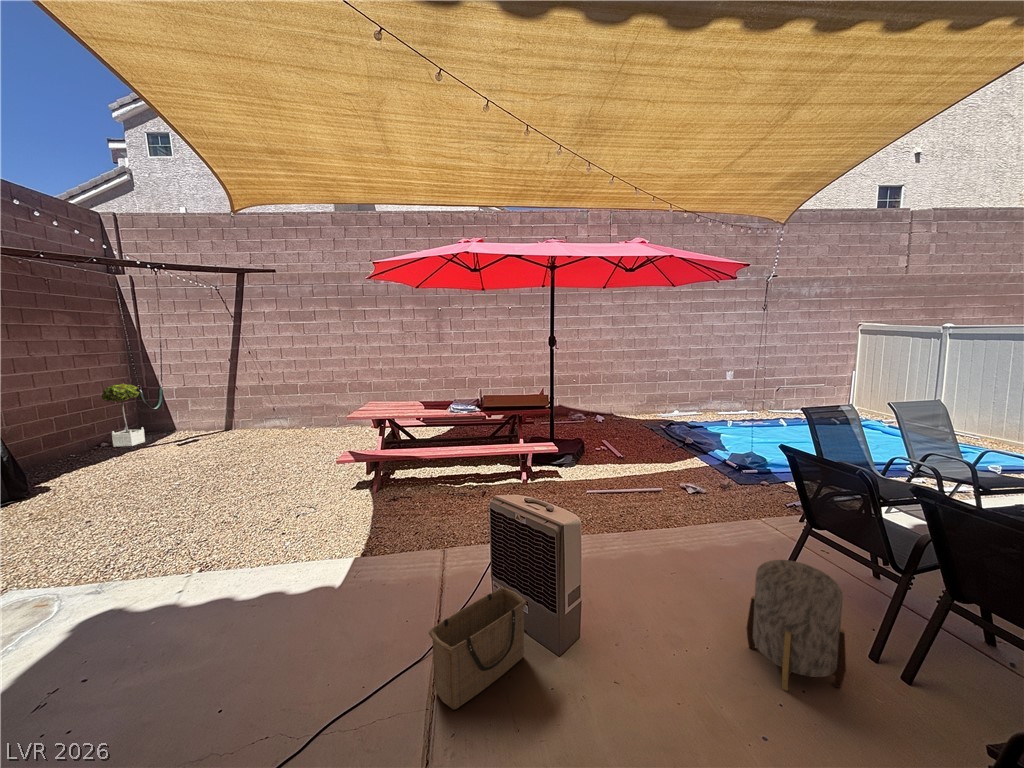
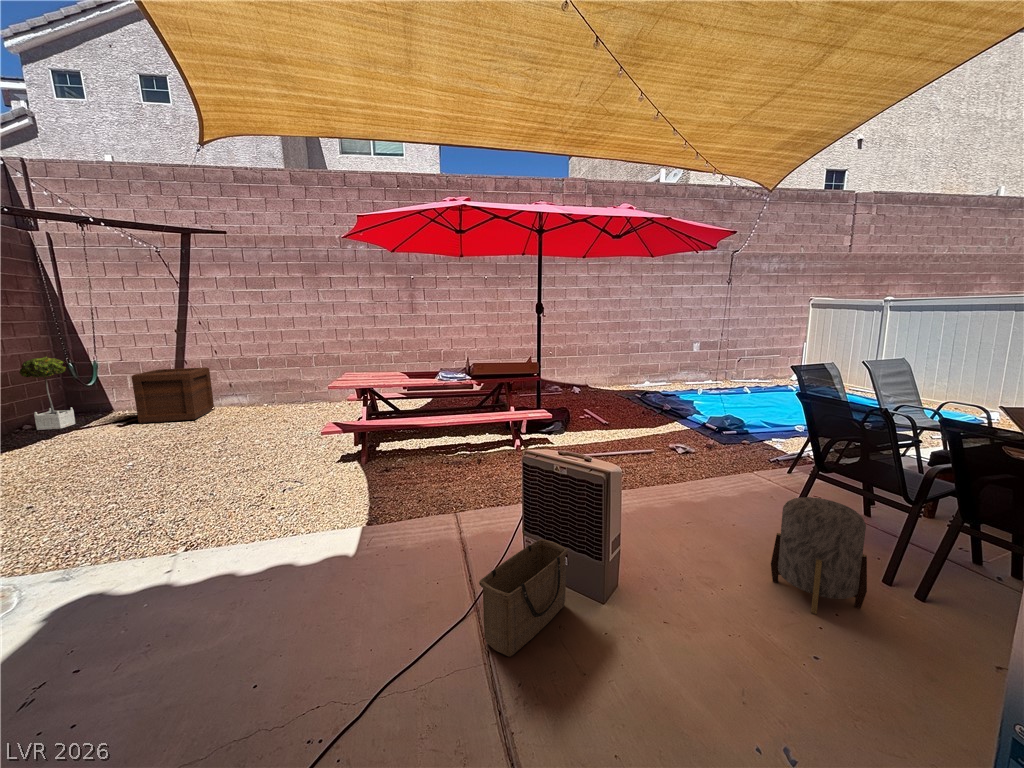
wooden crate: none [191,392,262,442] -> present [132,367,214,423]

